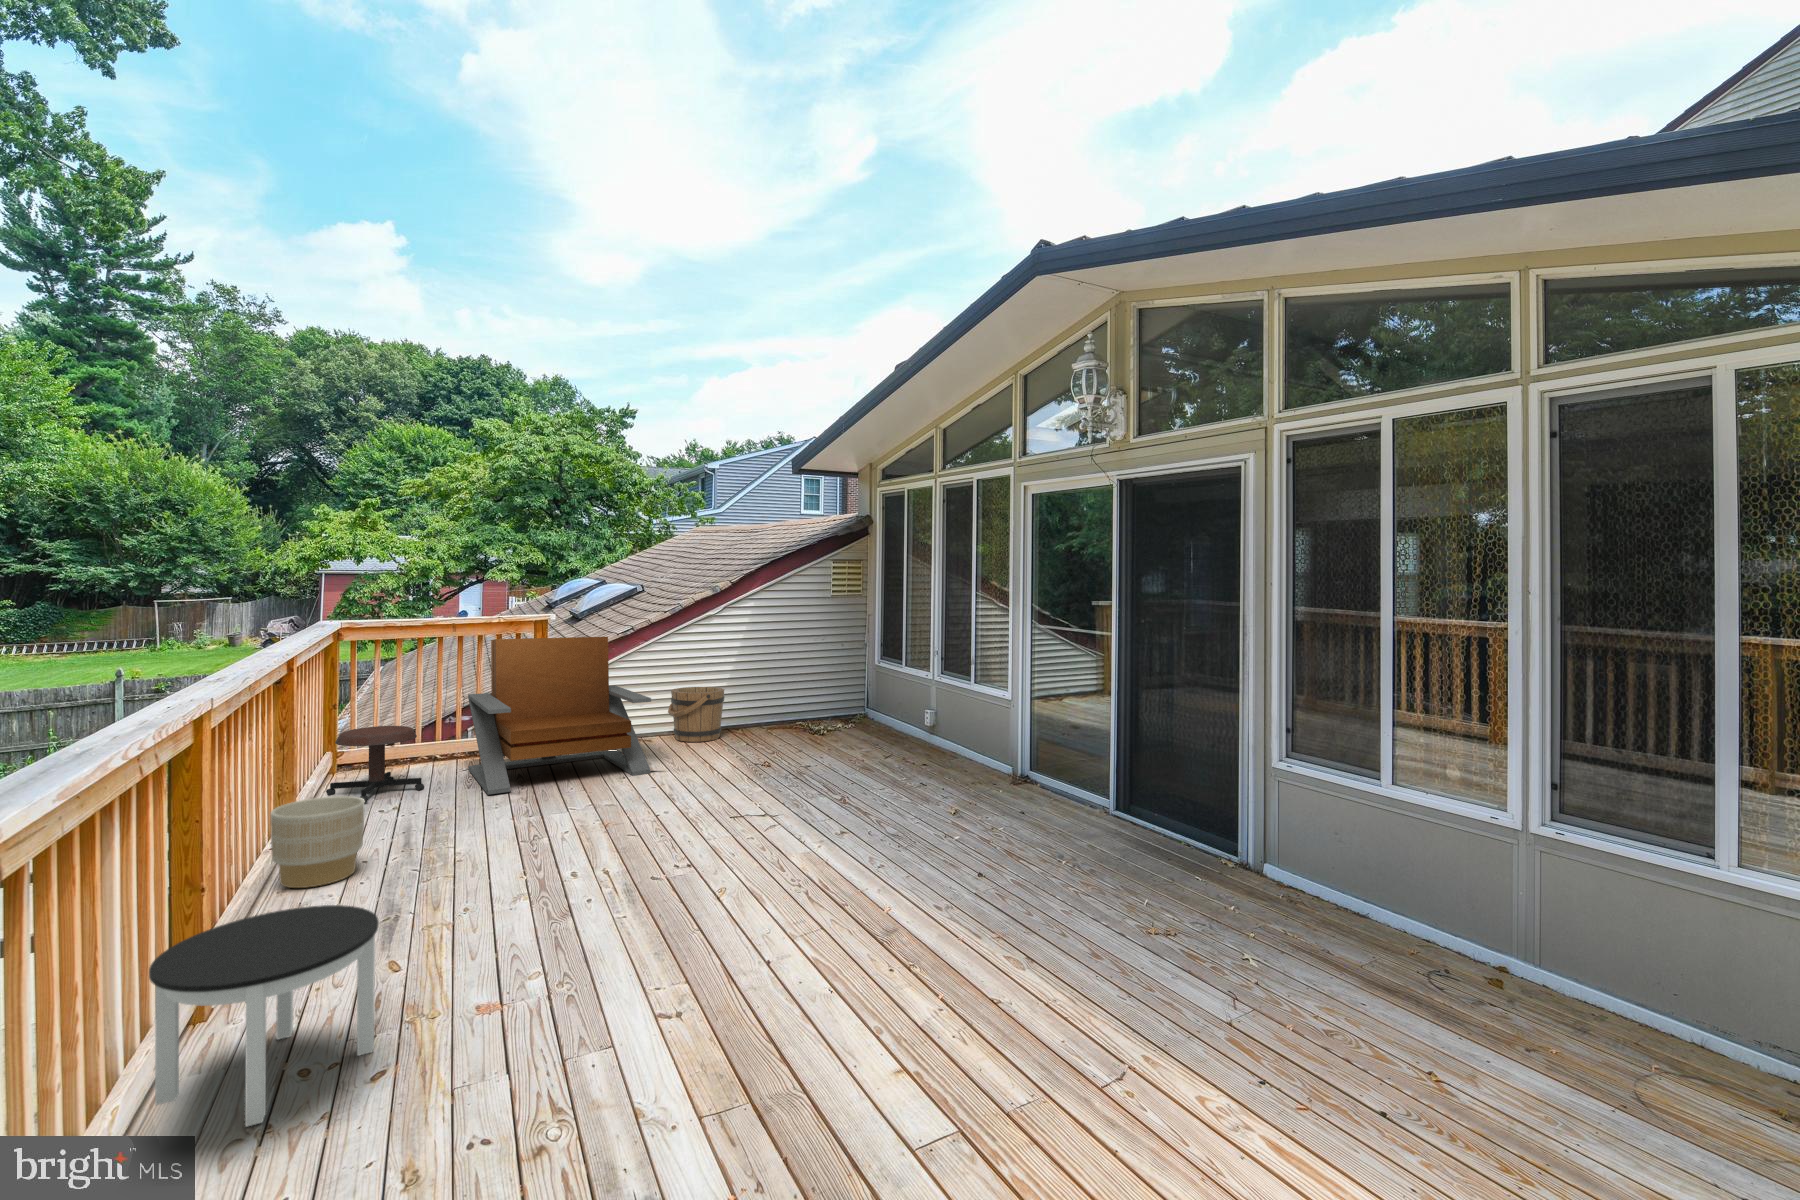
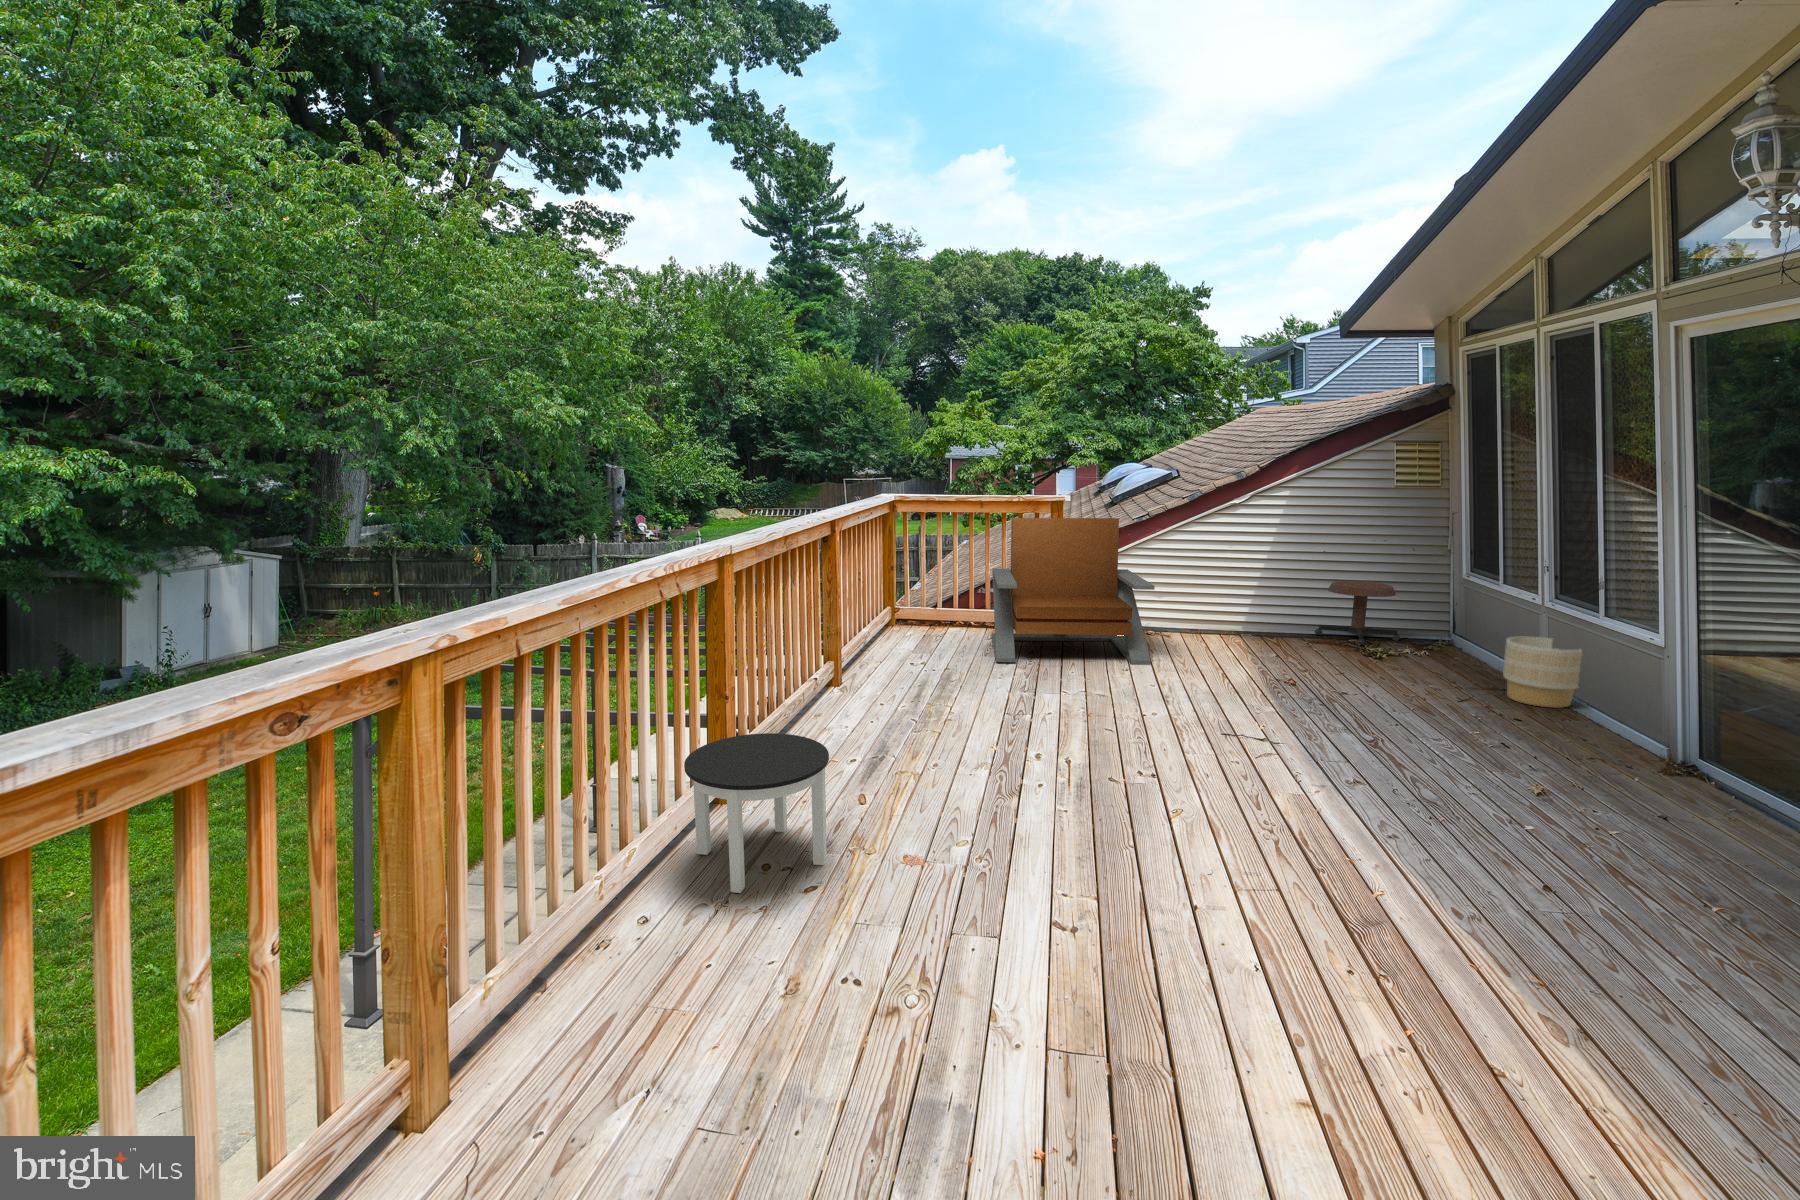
bucket: present [668,687,724,742] -> none [1183,577,1251,638]
stool: present [326,726,424,802] -> present [1315,581,1401,645]
planter: present [270,796,365,888] -> present [1503,637,1582,708]

